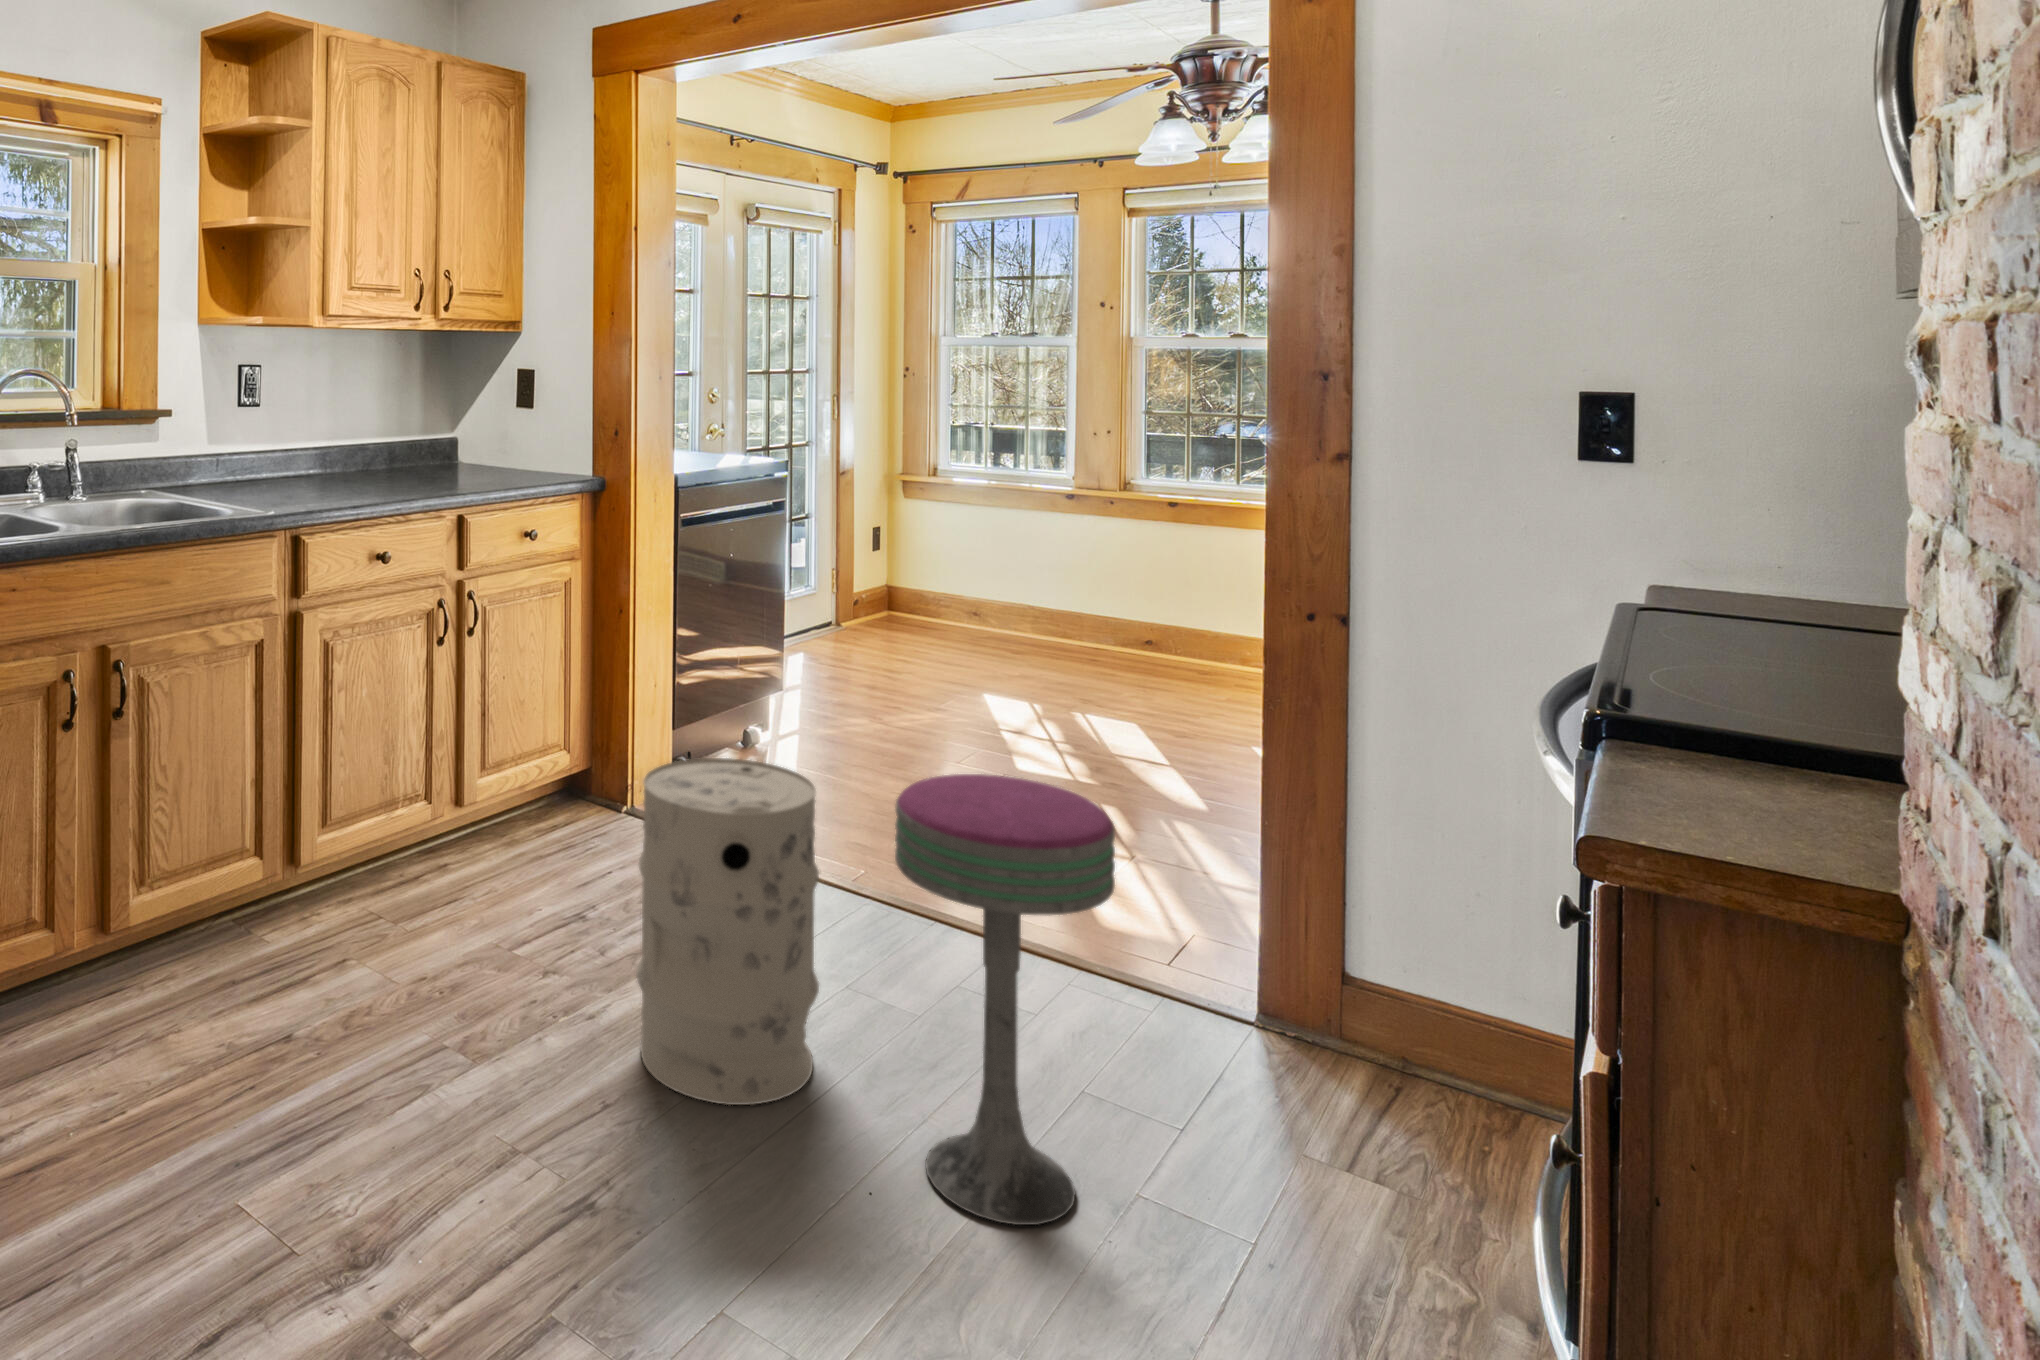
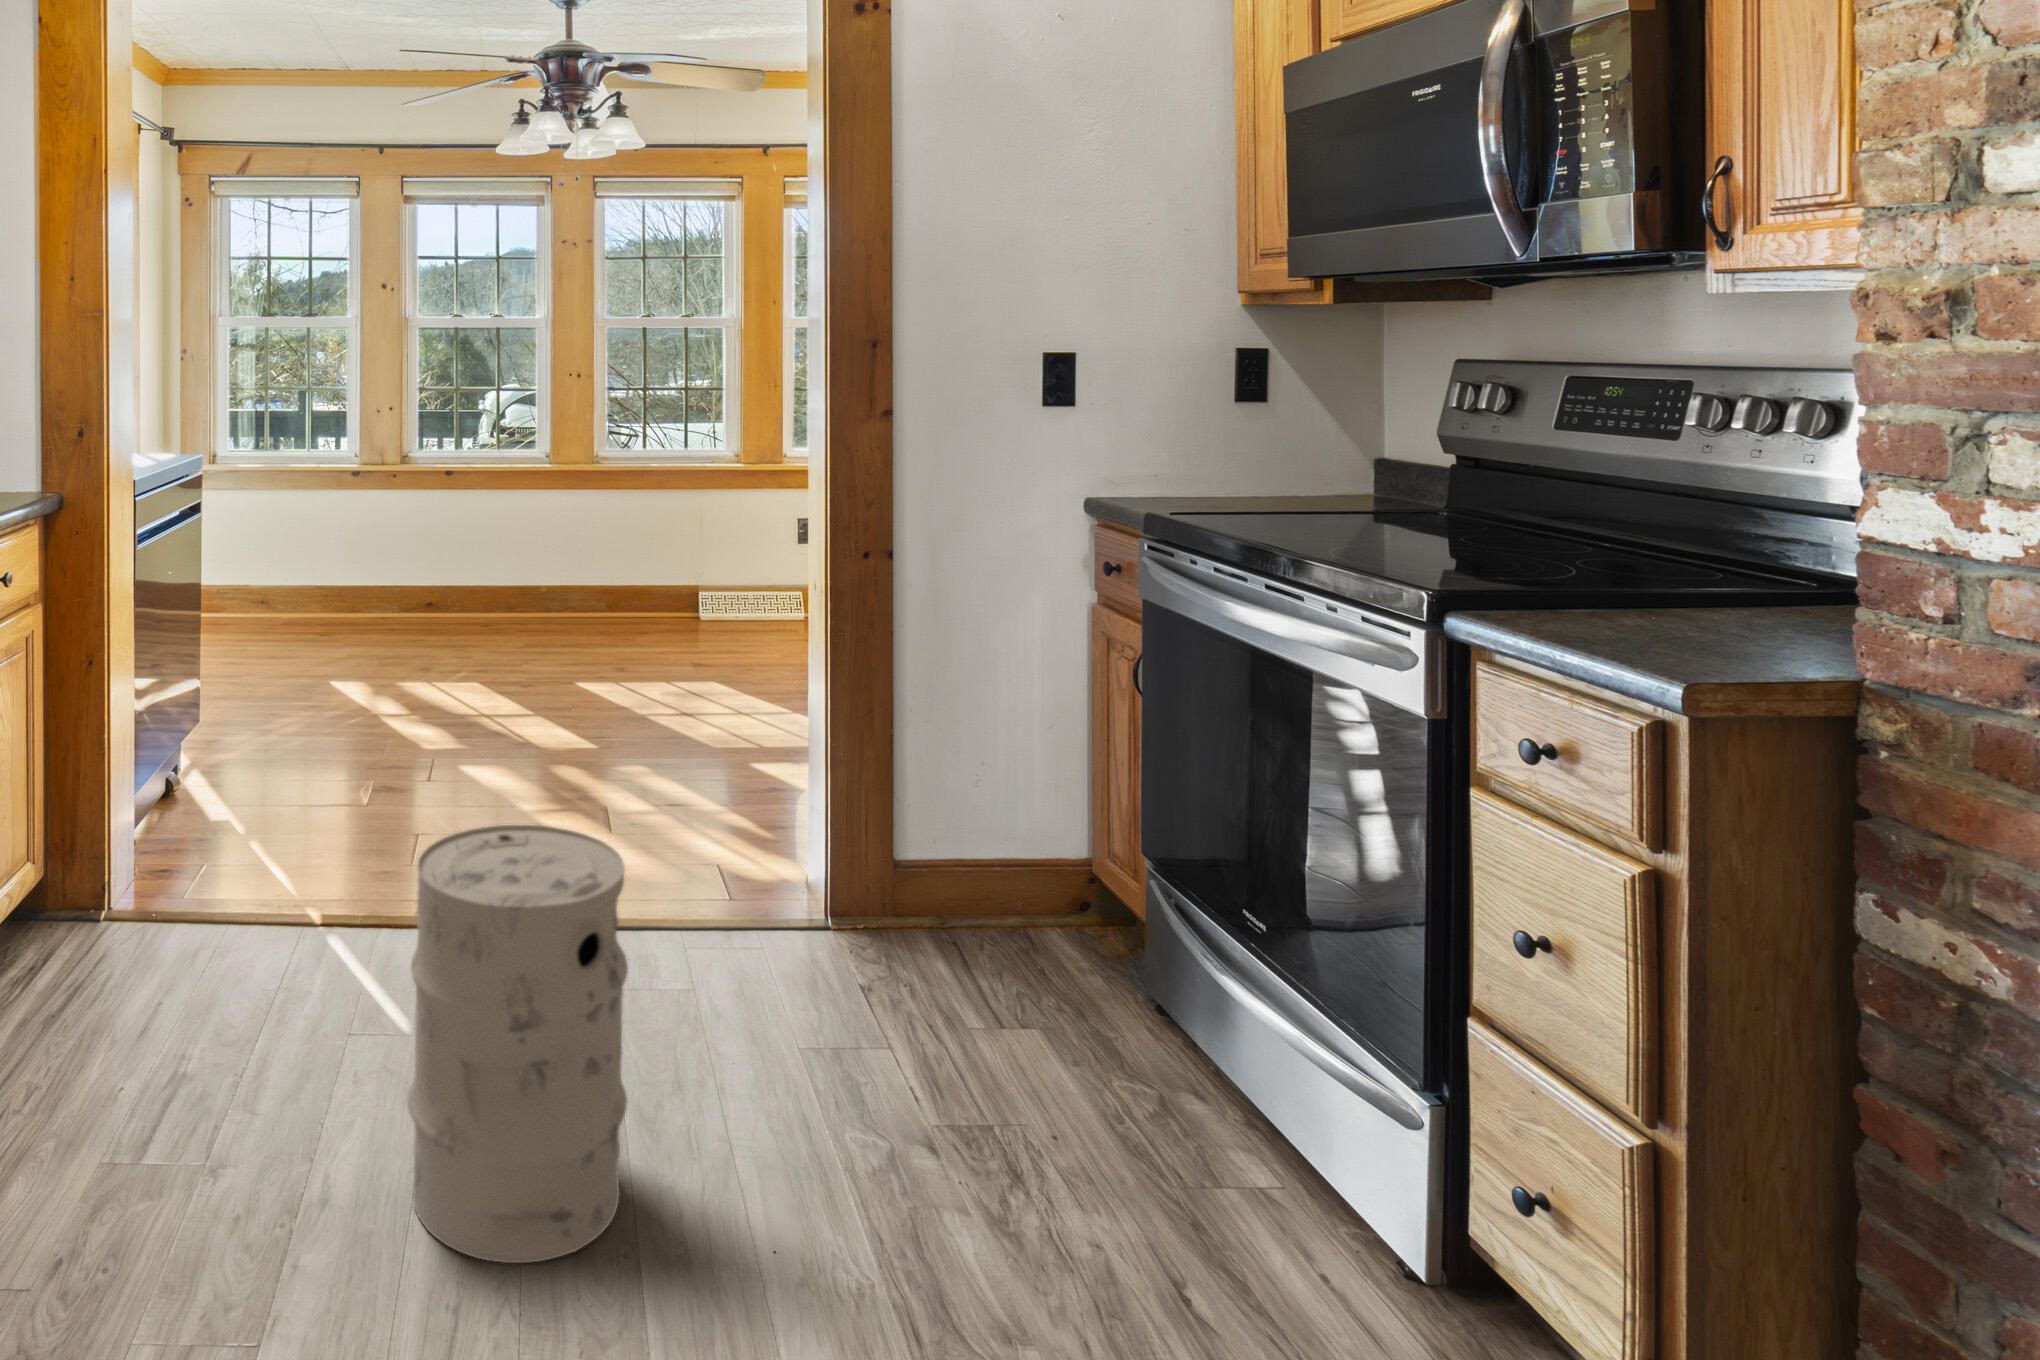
bar stool: present [895,774,1115,1225] -> none [752,780,976,1250]

